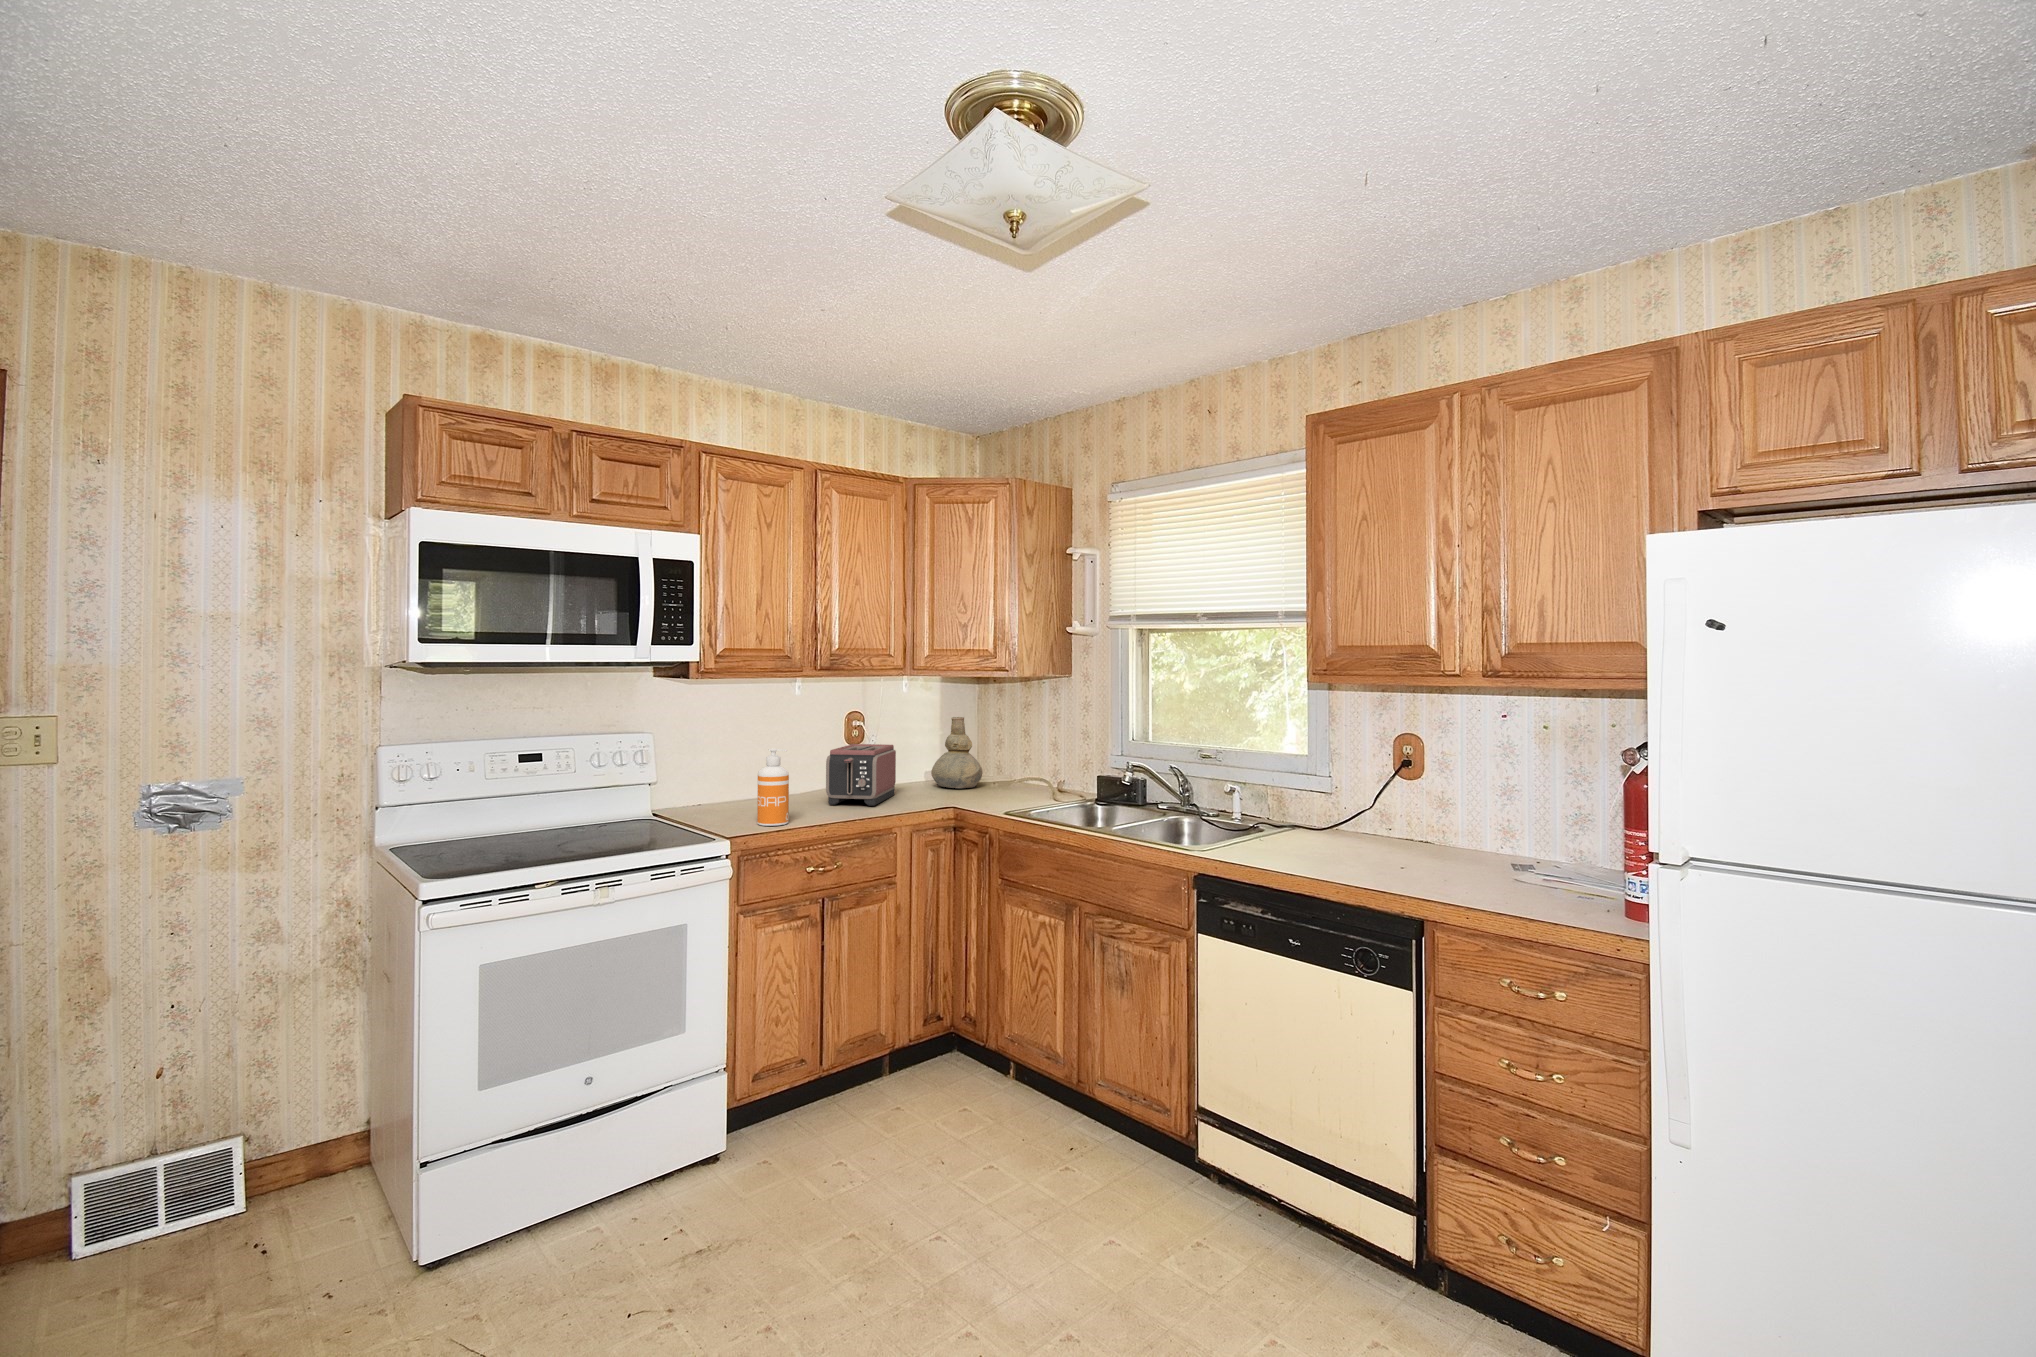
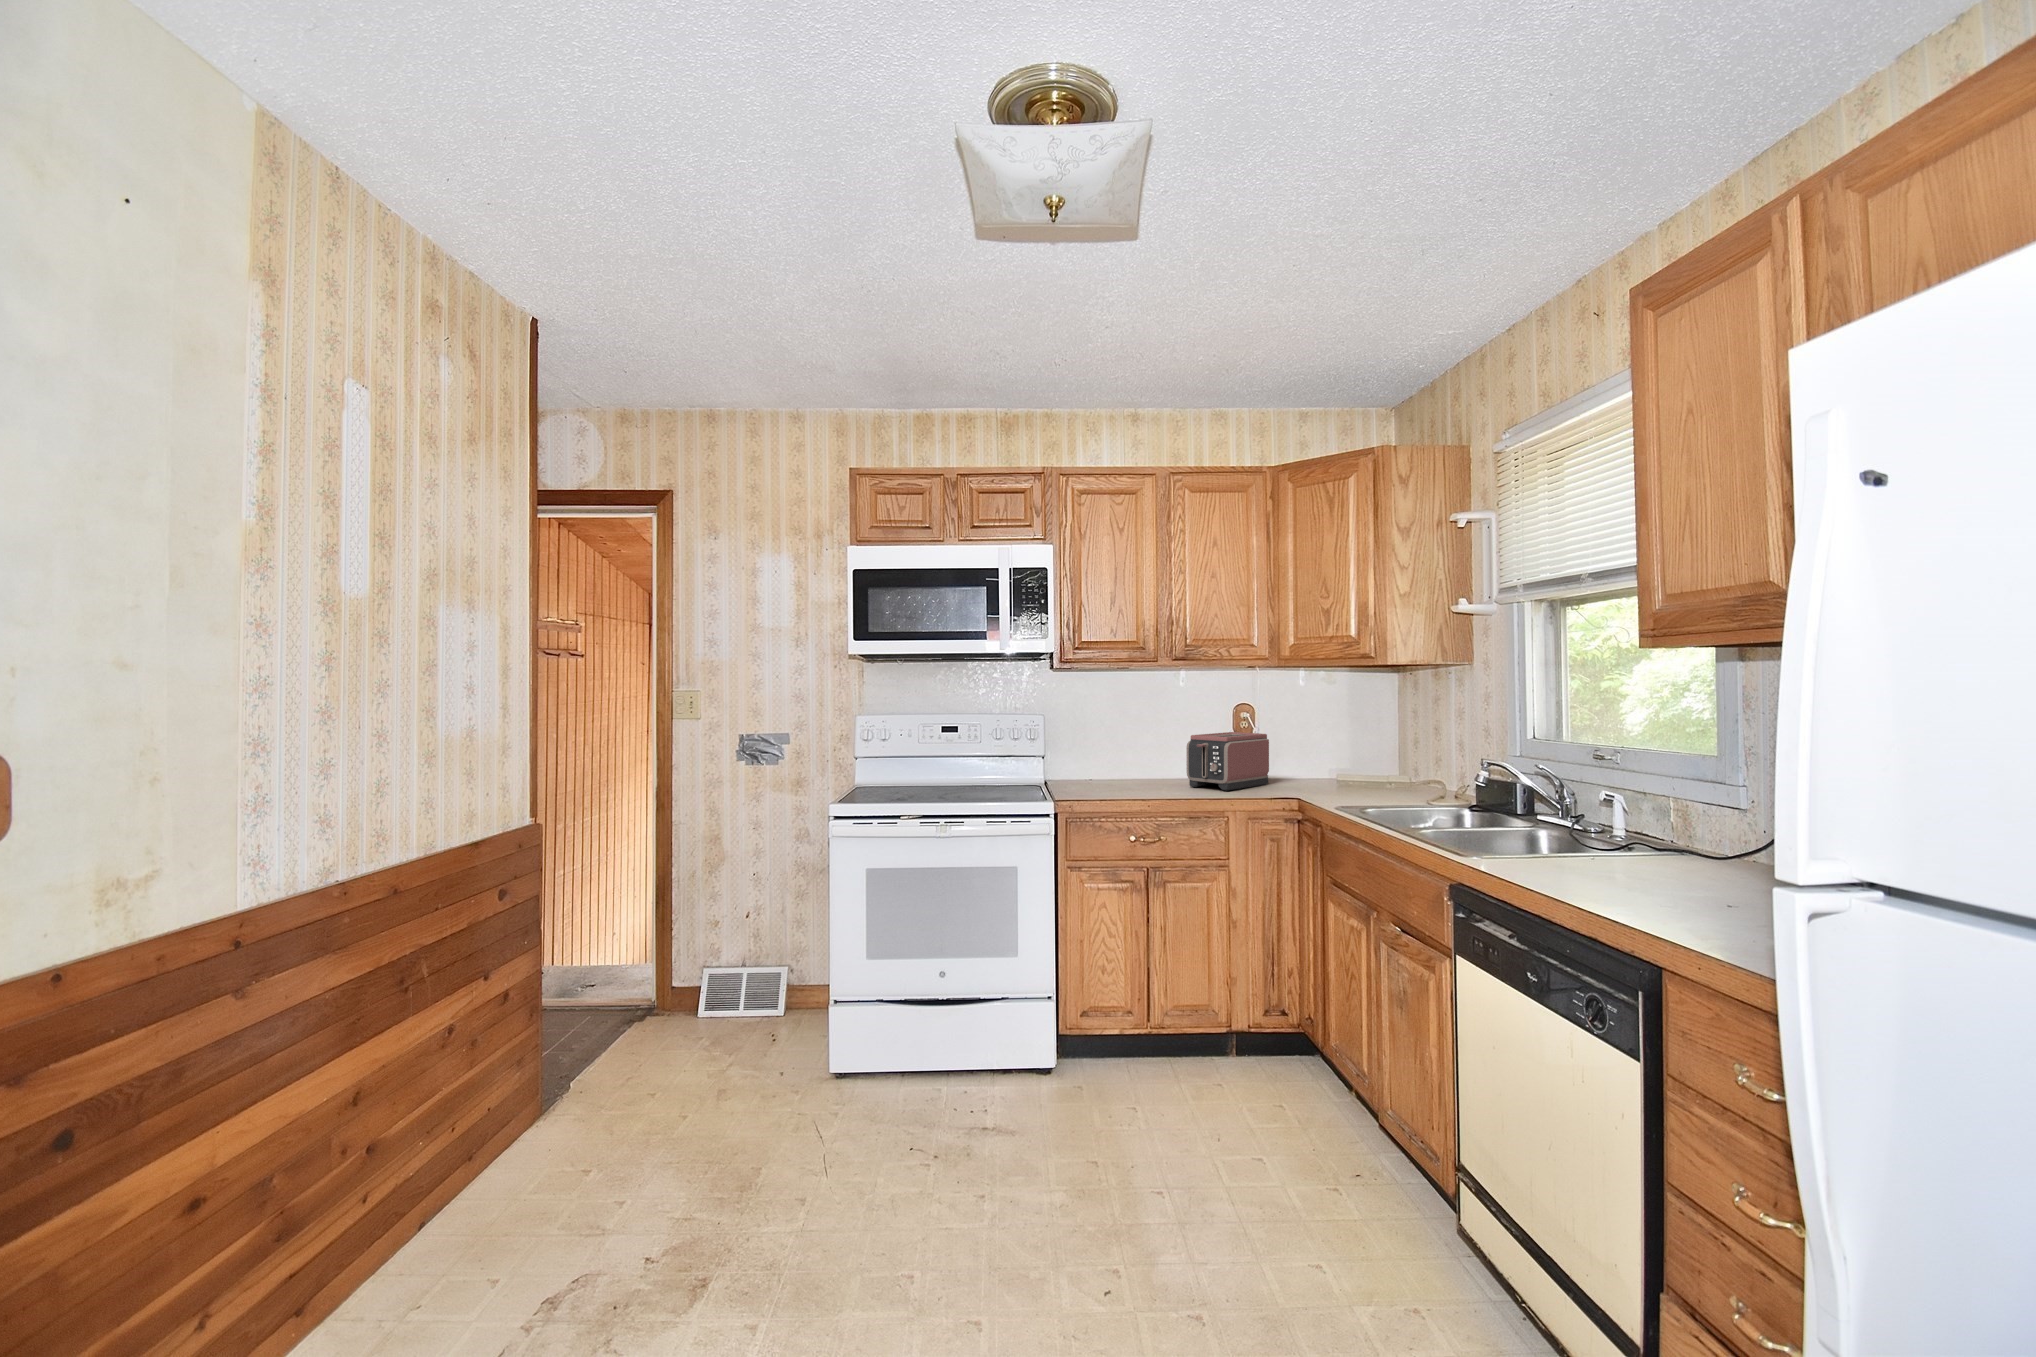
vase: present [931,717,983,788] -> none [1321,709,1378,784]
soap dispenser: present [757,749,789,826] -> none [1101,729,1128,798]

